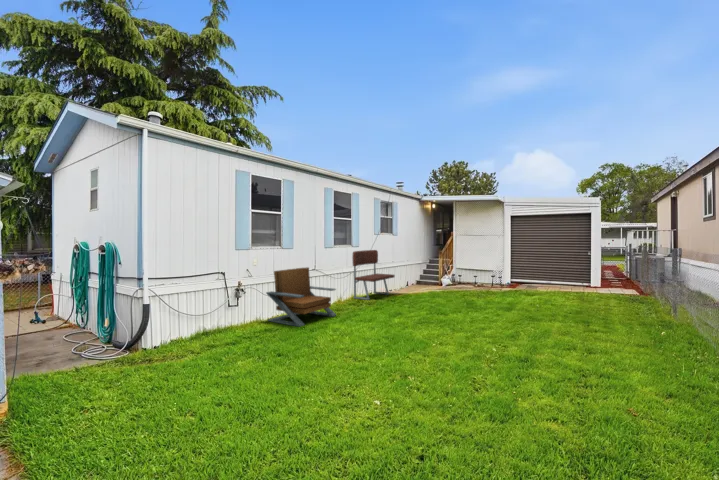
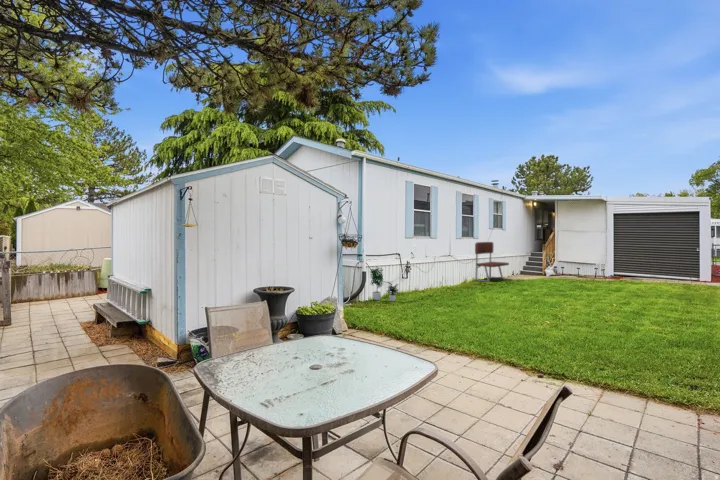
lounge chair: present [266,267,336,326] -> none [423,253,473,295]
potted plant: none [156,294,205,348] -> present [371,268,398,301]

